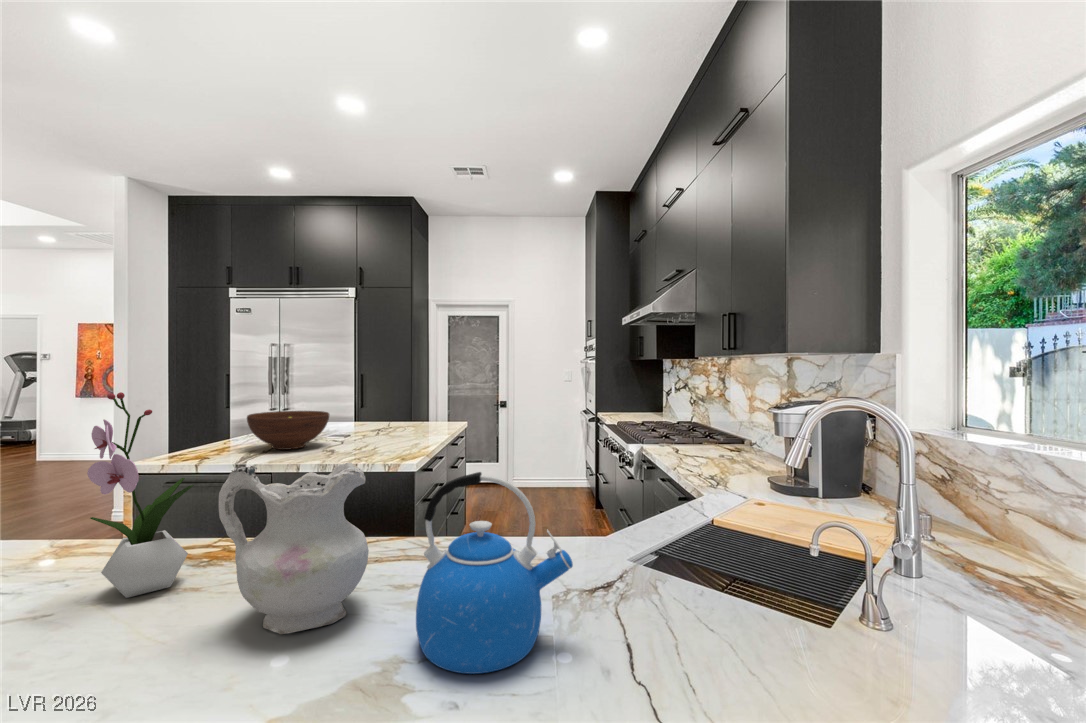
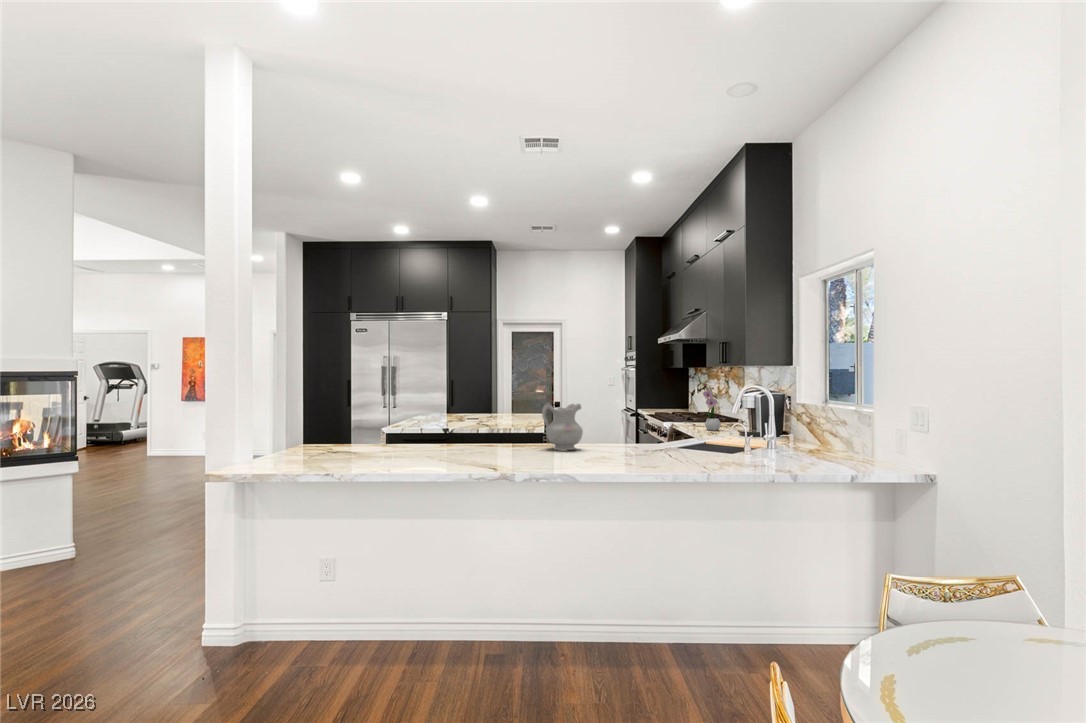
flower arrangement: present [87,392,194,598] -> present [703,384,721,431]
fruit bowl: present [247,411,329,450] -> none [436,401,480,423]
kettle: present [416,472,573,674] -> none [603,403,649,454]

